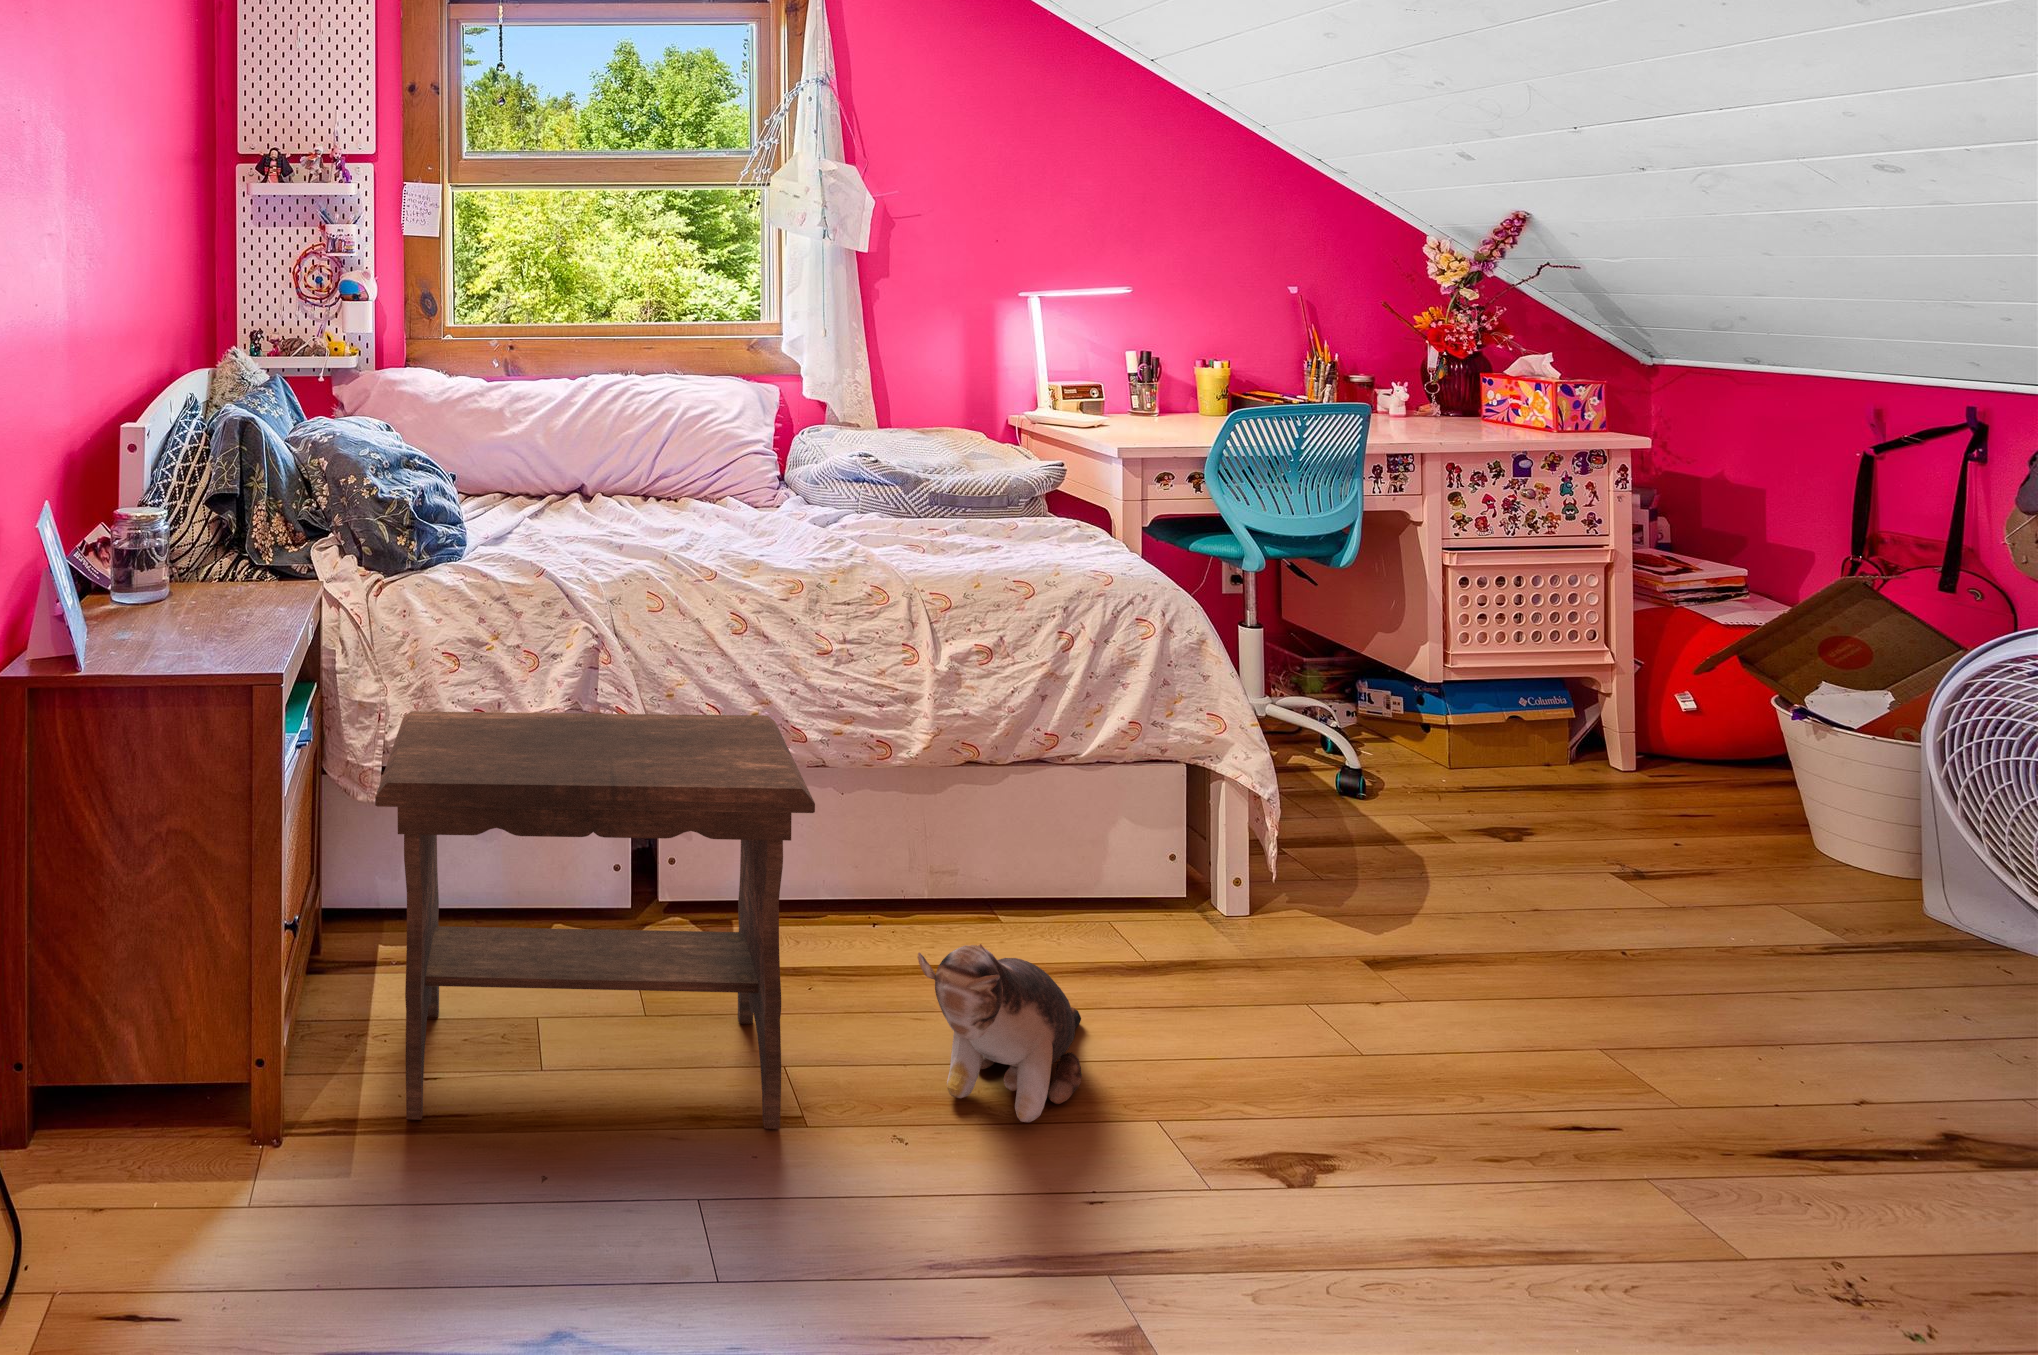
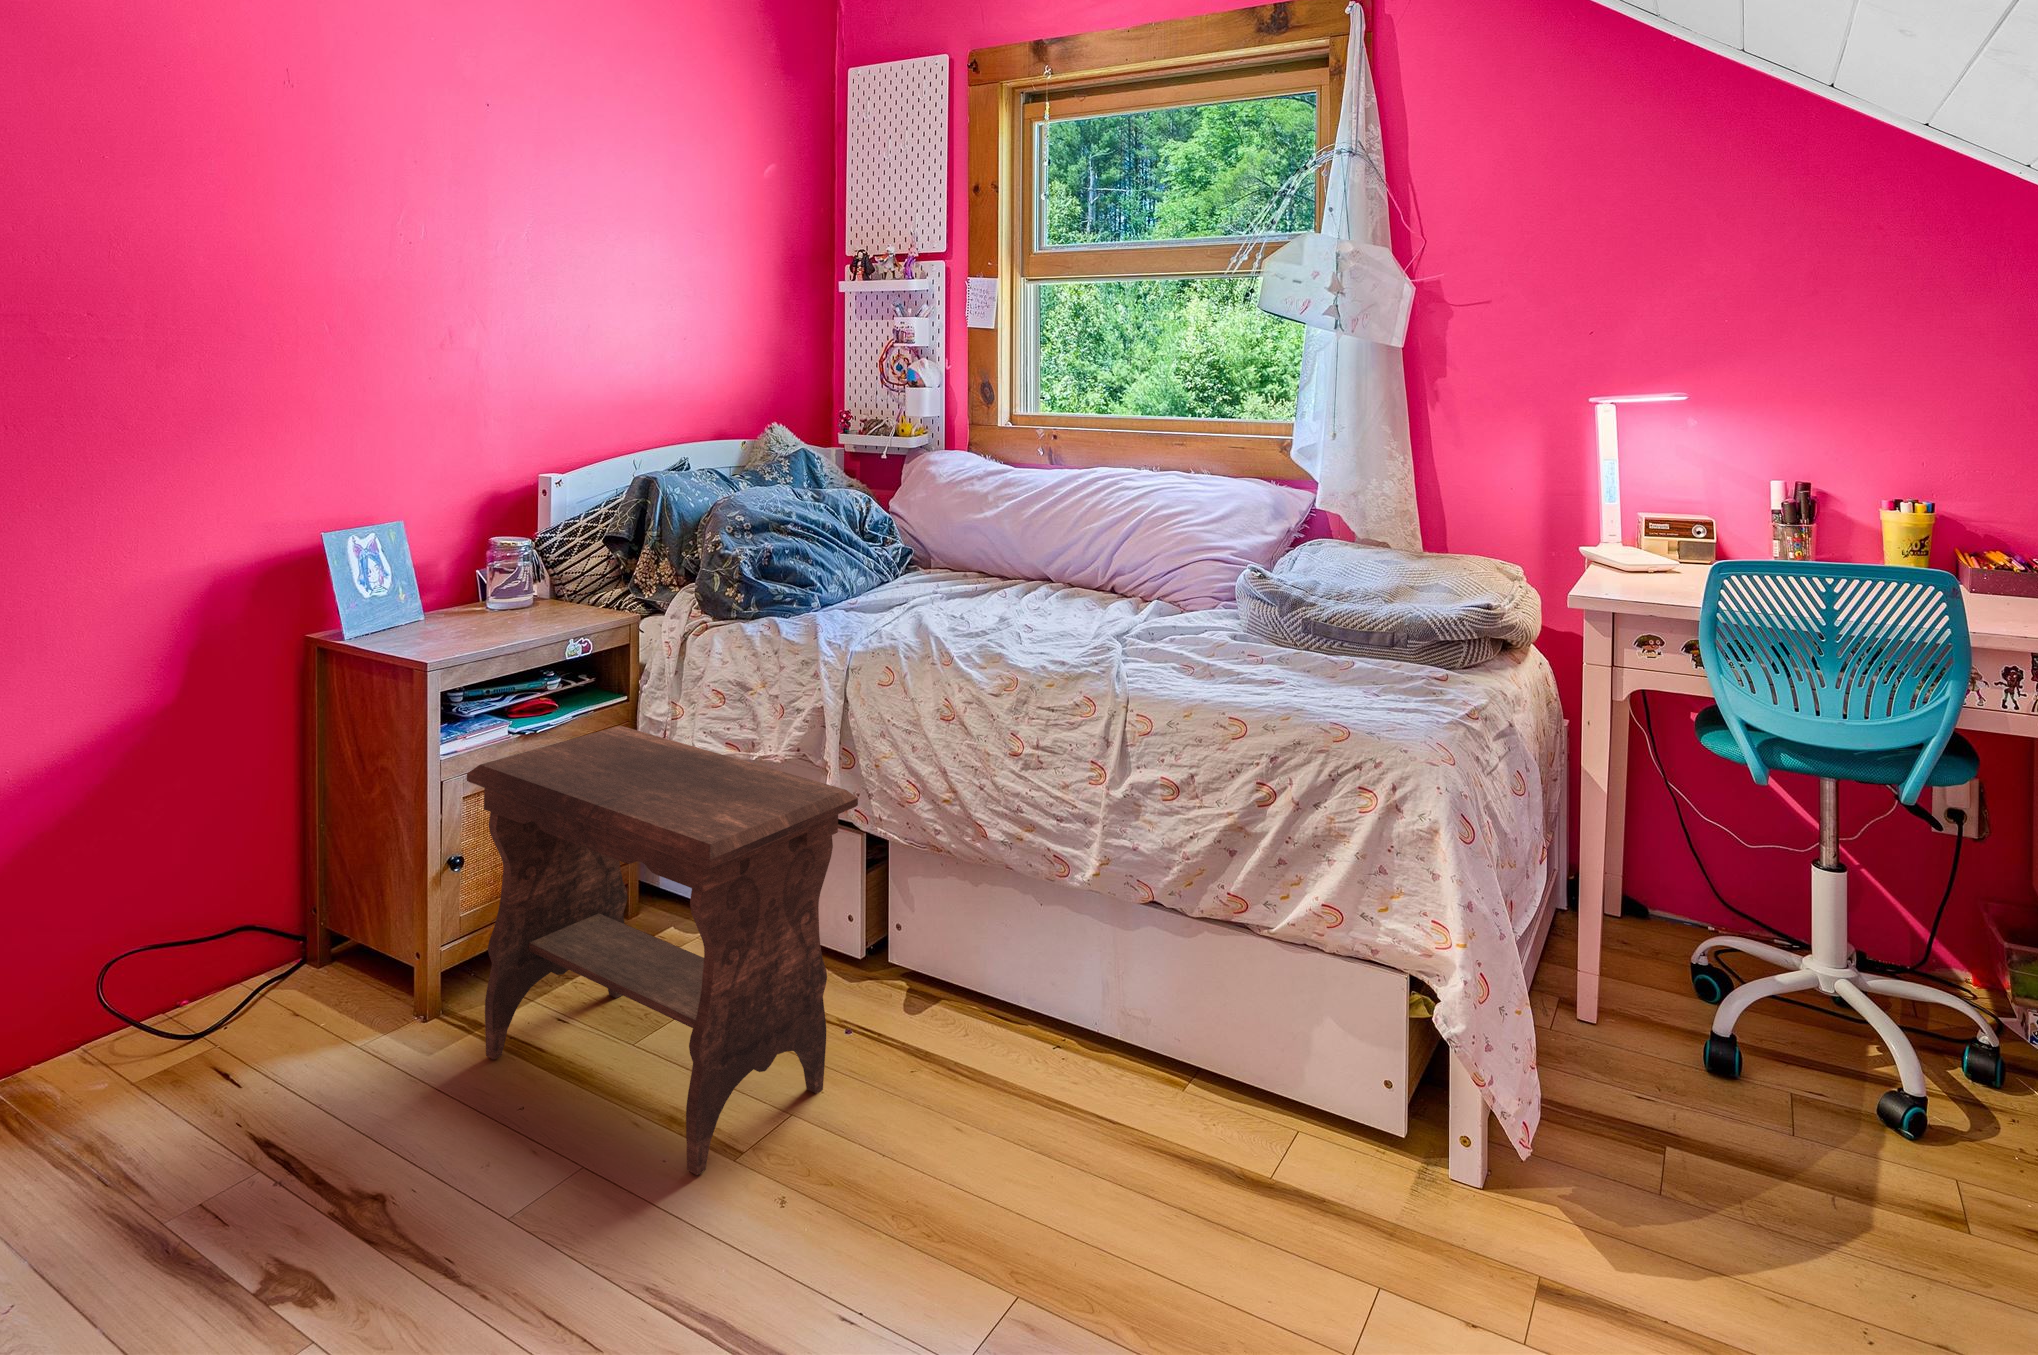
plush toy: present [918,944,1082,1122] -> none [791,1045,1101,1269]

